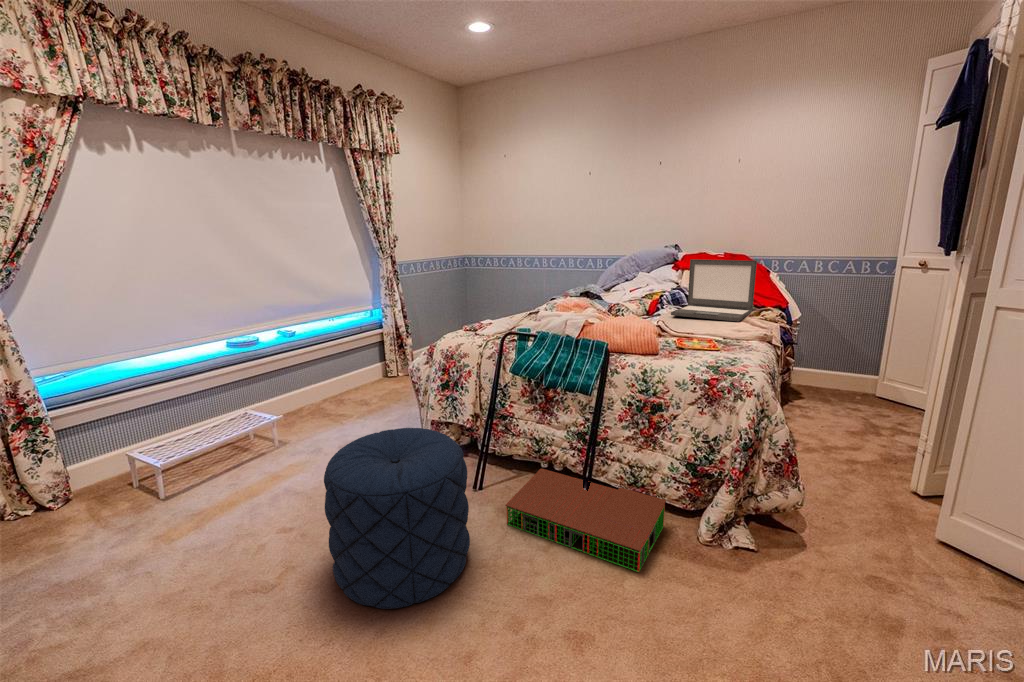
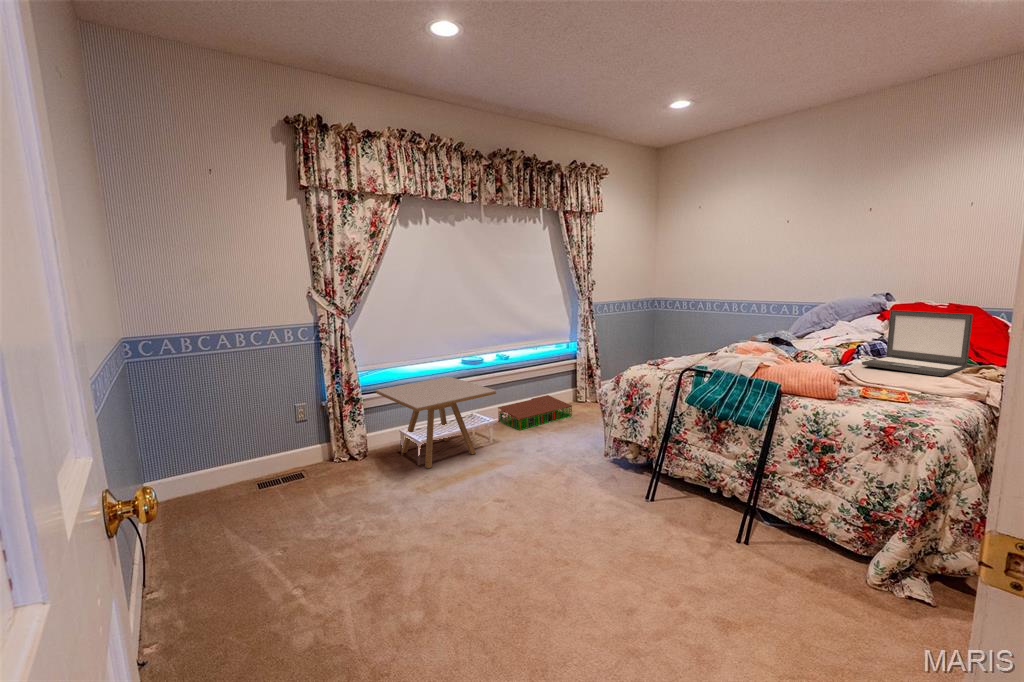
side table: none [74,367,274,501] -> present [376,377,496,468]
pouf: present [324,428,470,609] -> none [533,435,640,570]
storage bin: present [505,468,666,572] -> present [498,395,572,430]

